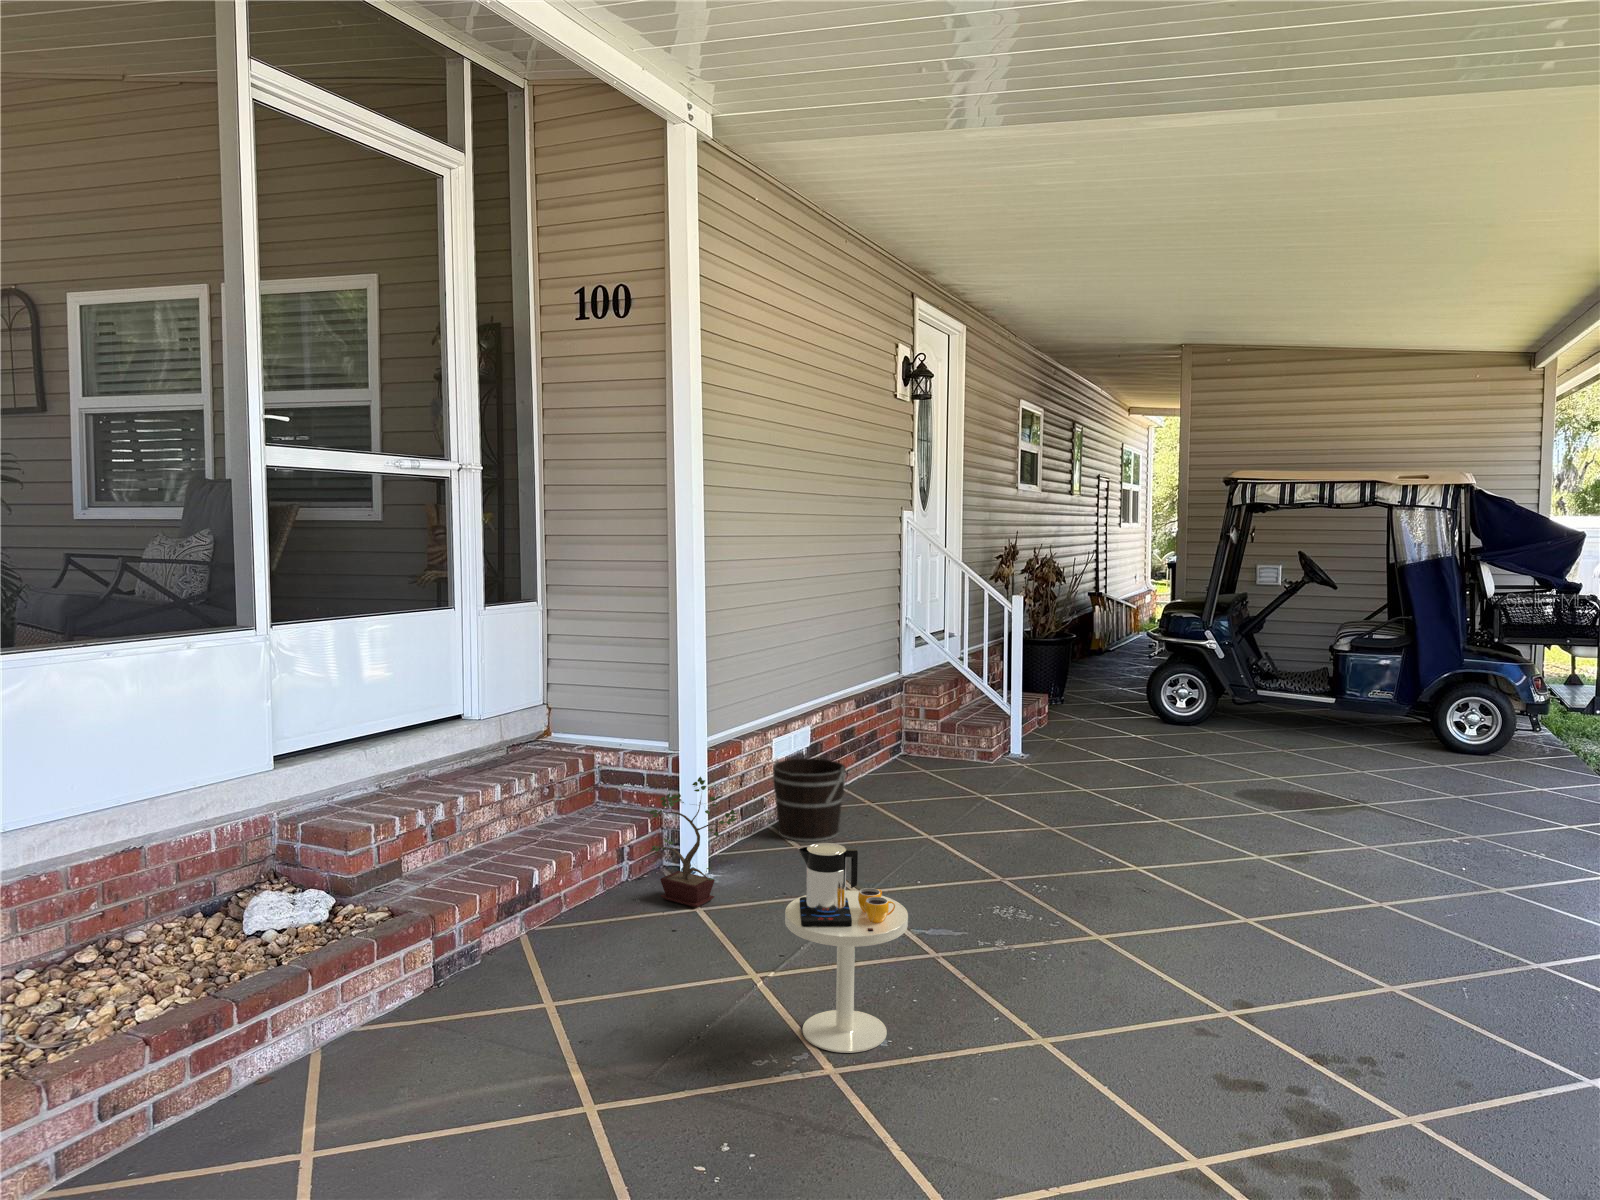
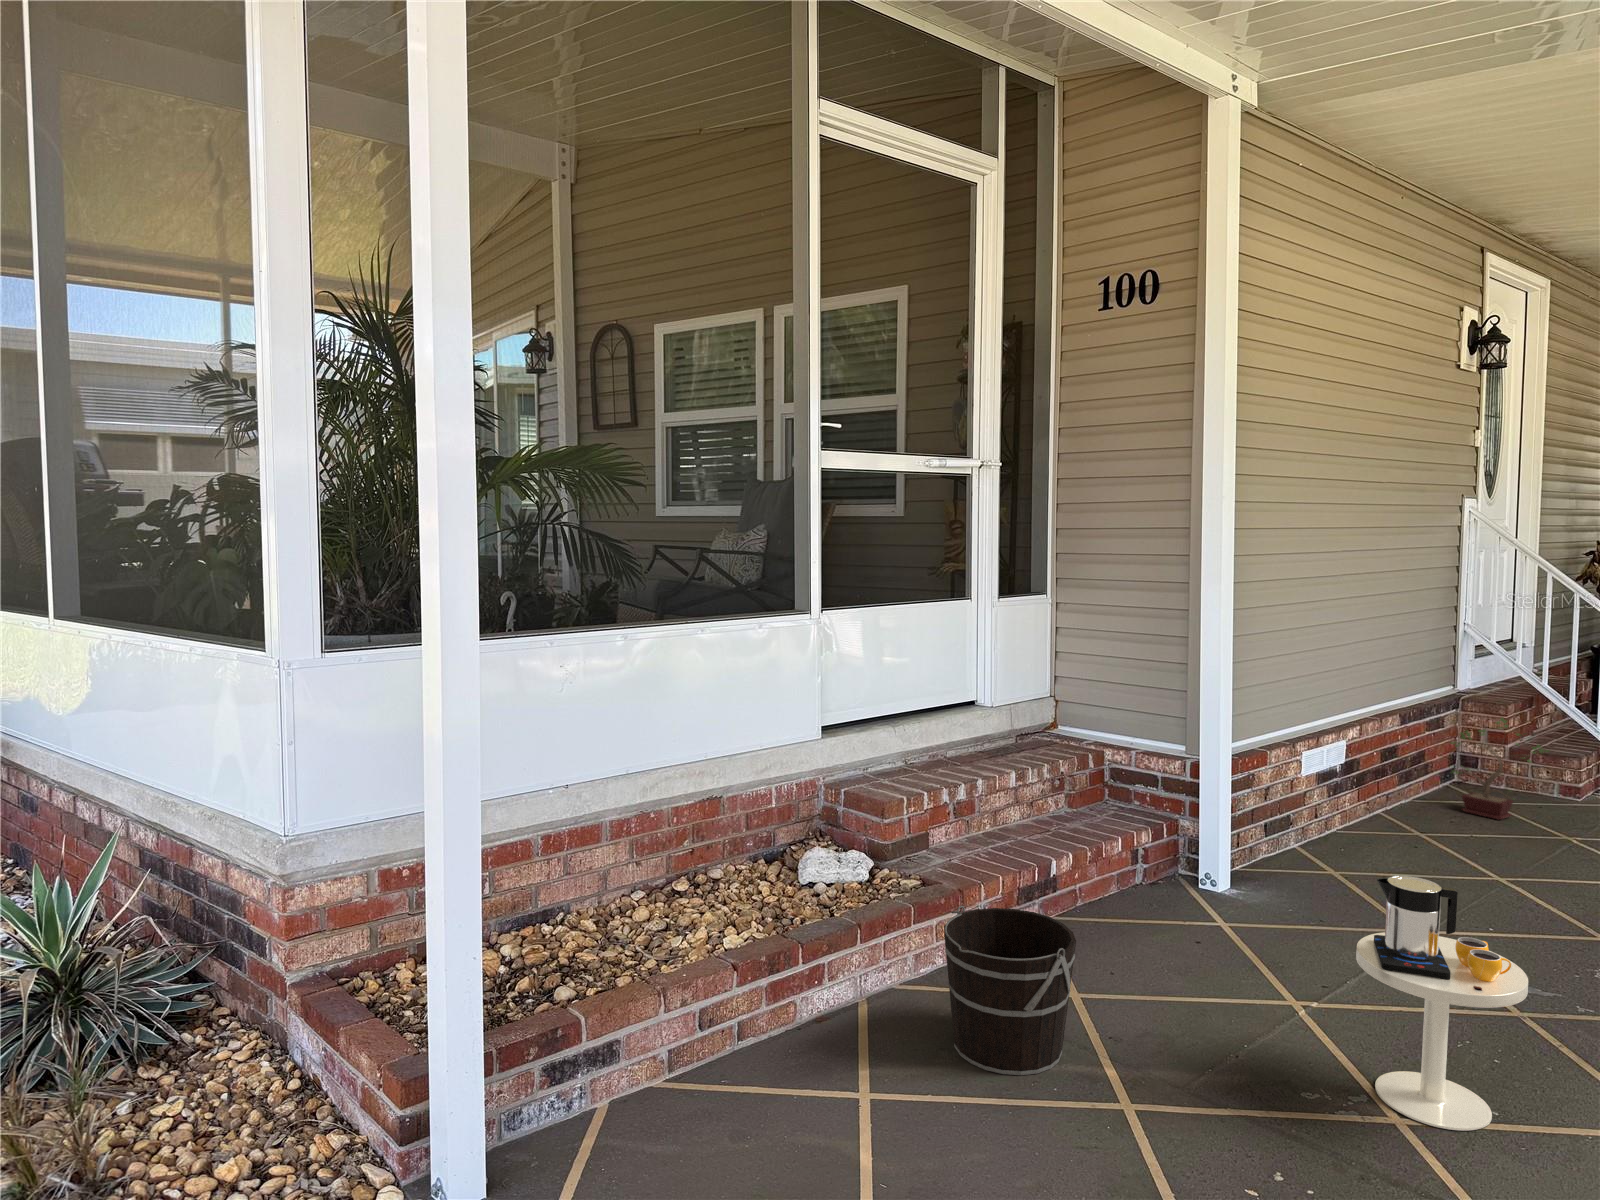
bucket: present [773,758,846,842] -> present [944,906,1076,1075]
potted plant: present [649,777,737,908] -> present [1451,718,1549,820]

